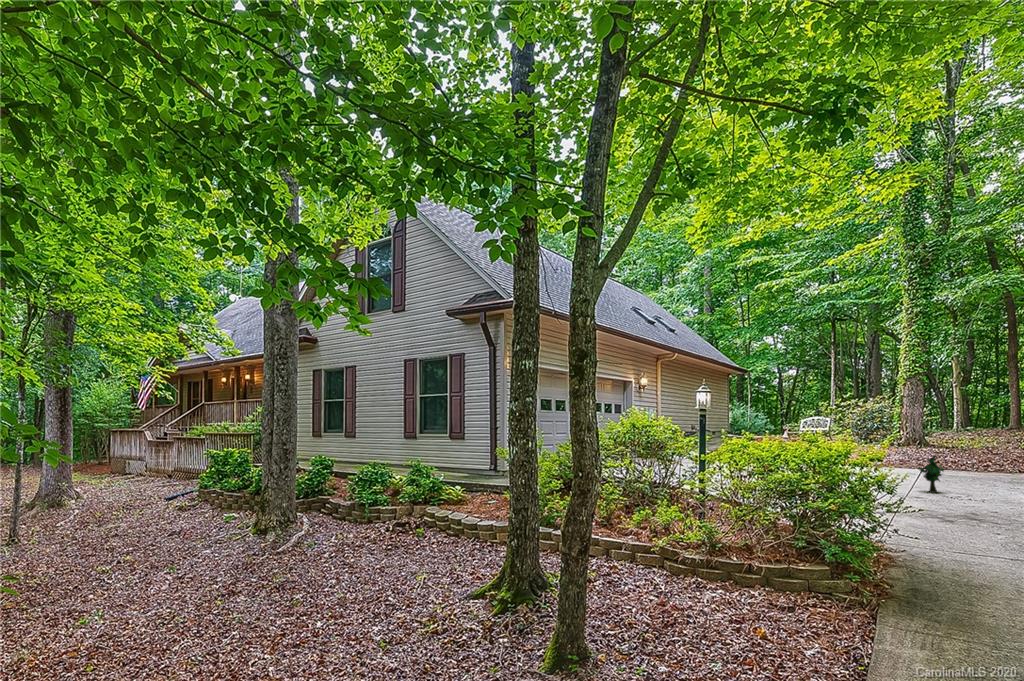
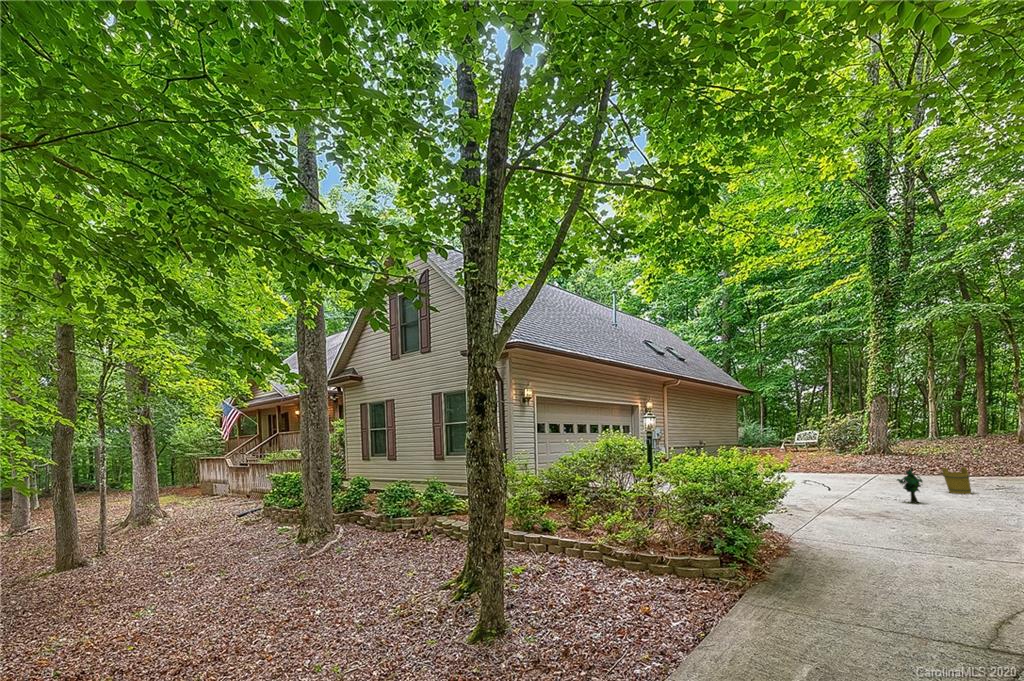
bucket: none [960,455,988,483] -> present [942,467,971,494]

